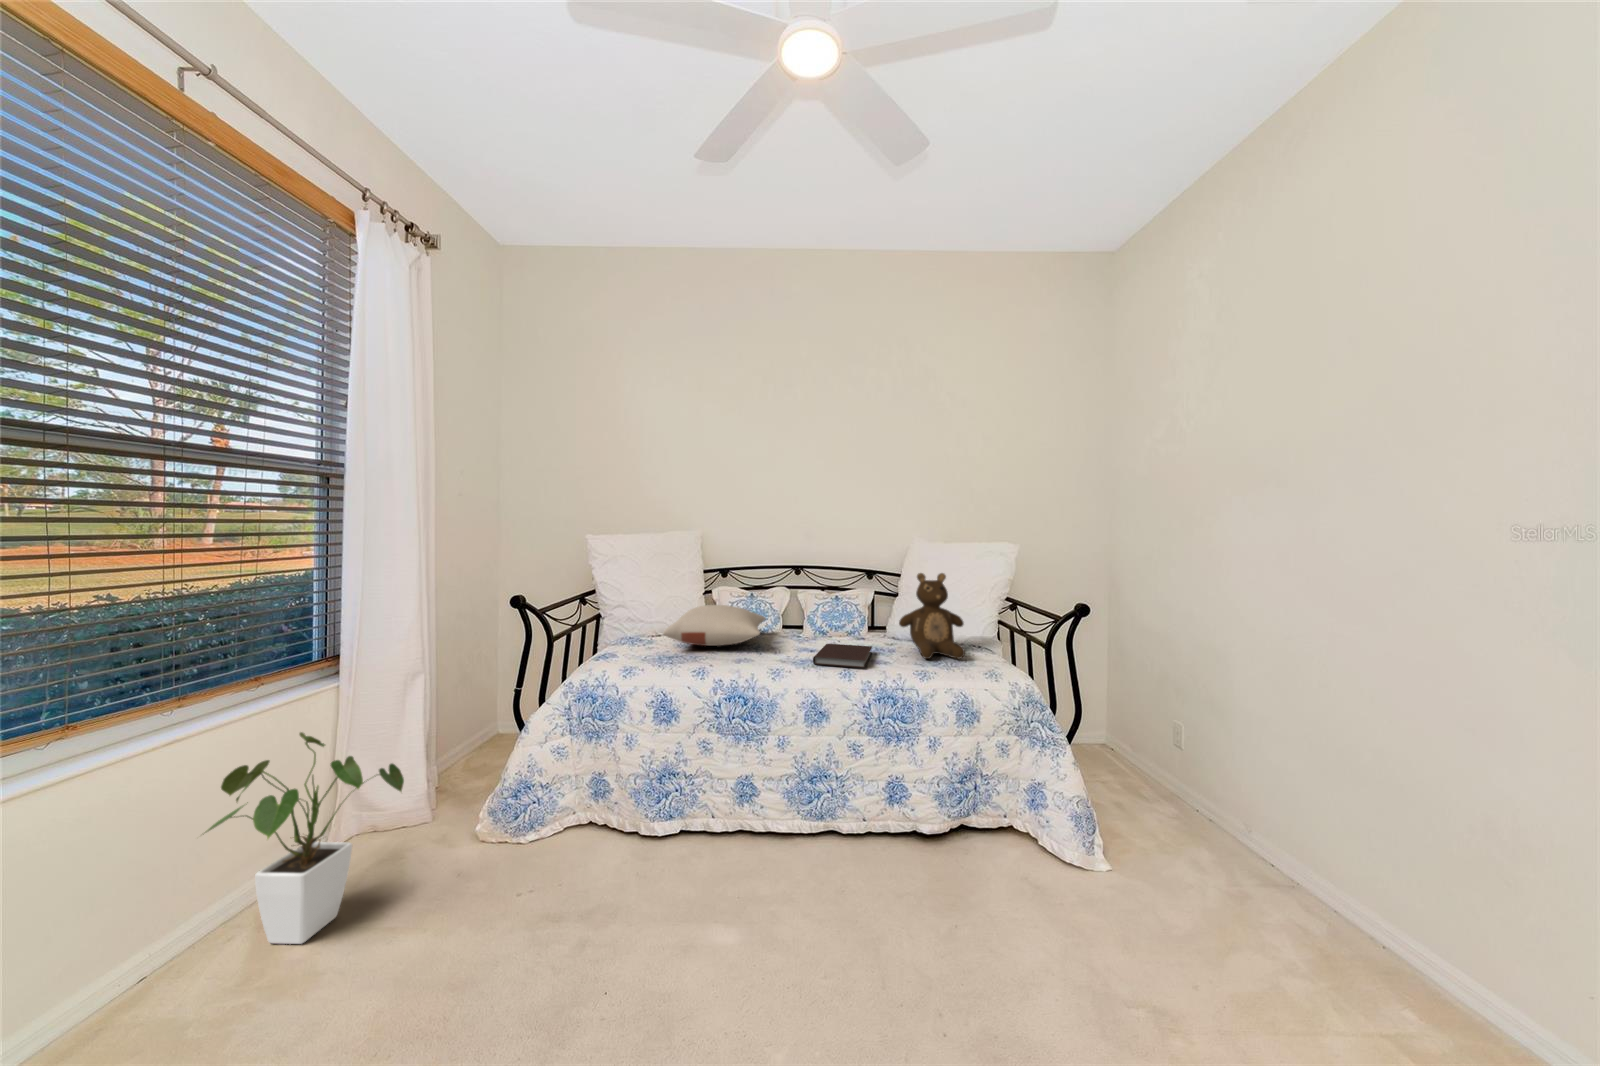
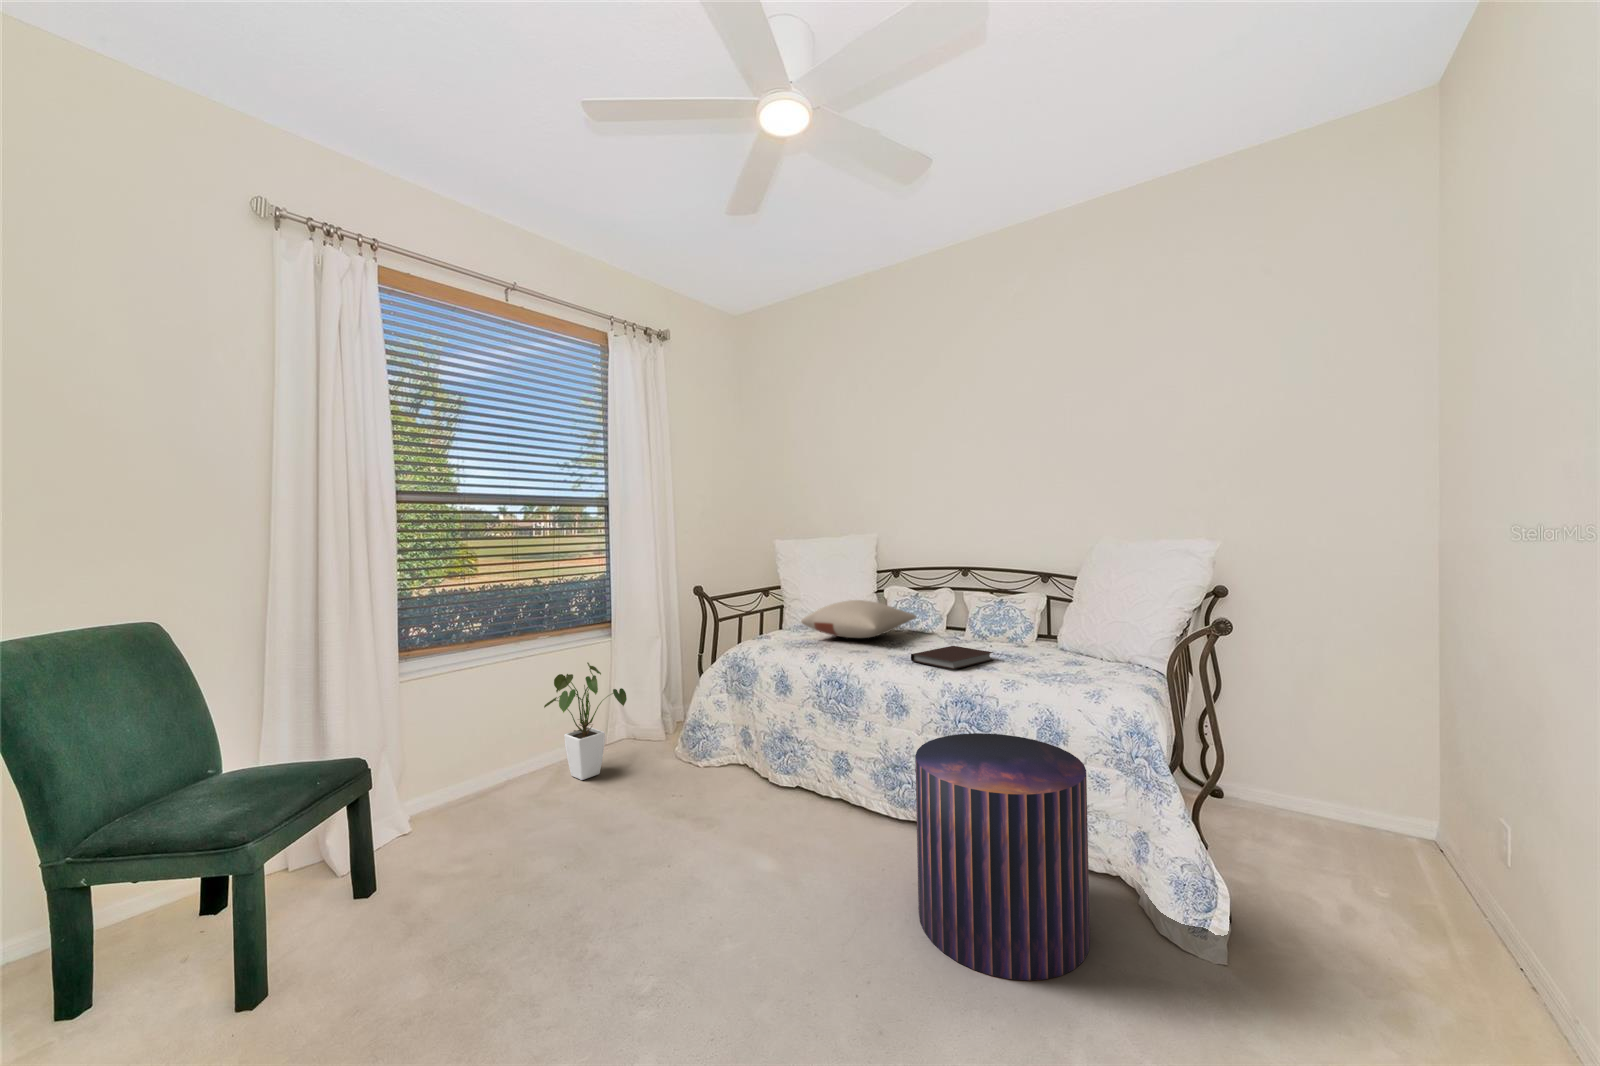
teddy bear: present [899,573,965,659] -> none [1029,572,1114,675]
pouf: none [914,725,1087,989] -> present [915,733,1090,981]

